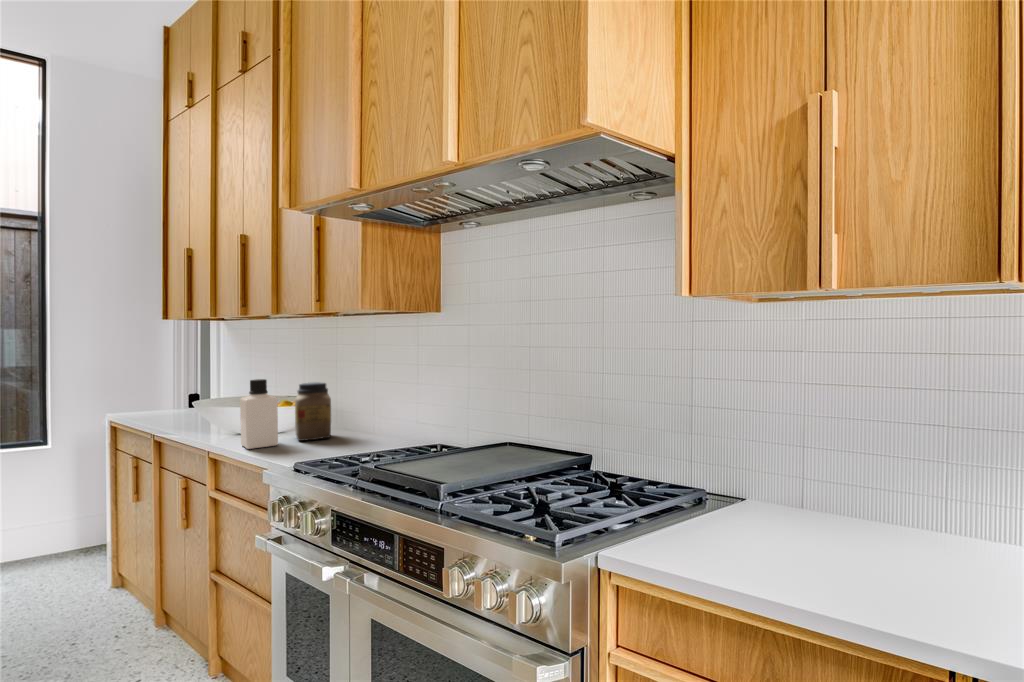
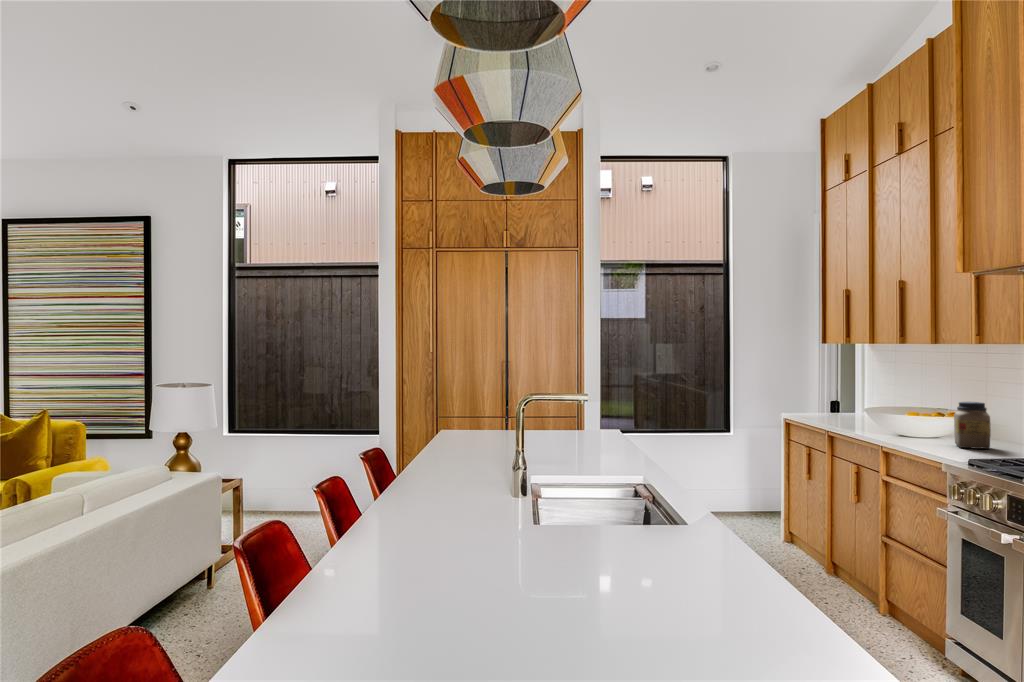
bottle: present [240,379,278,449] -> none [910,396,943,448]

